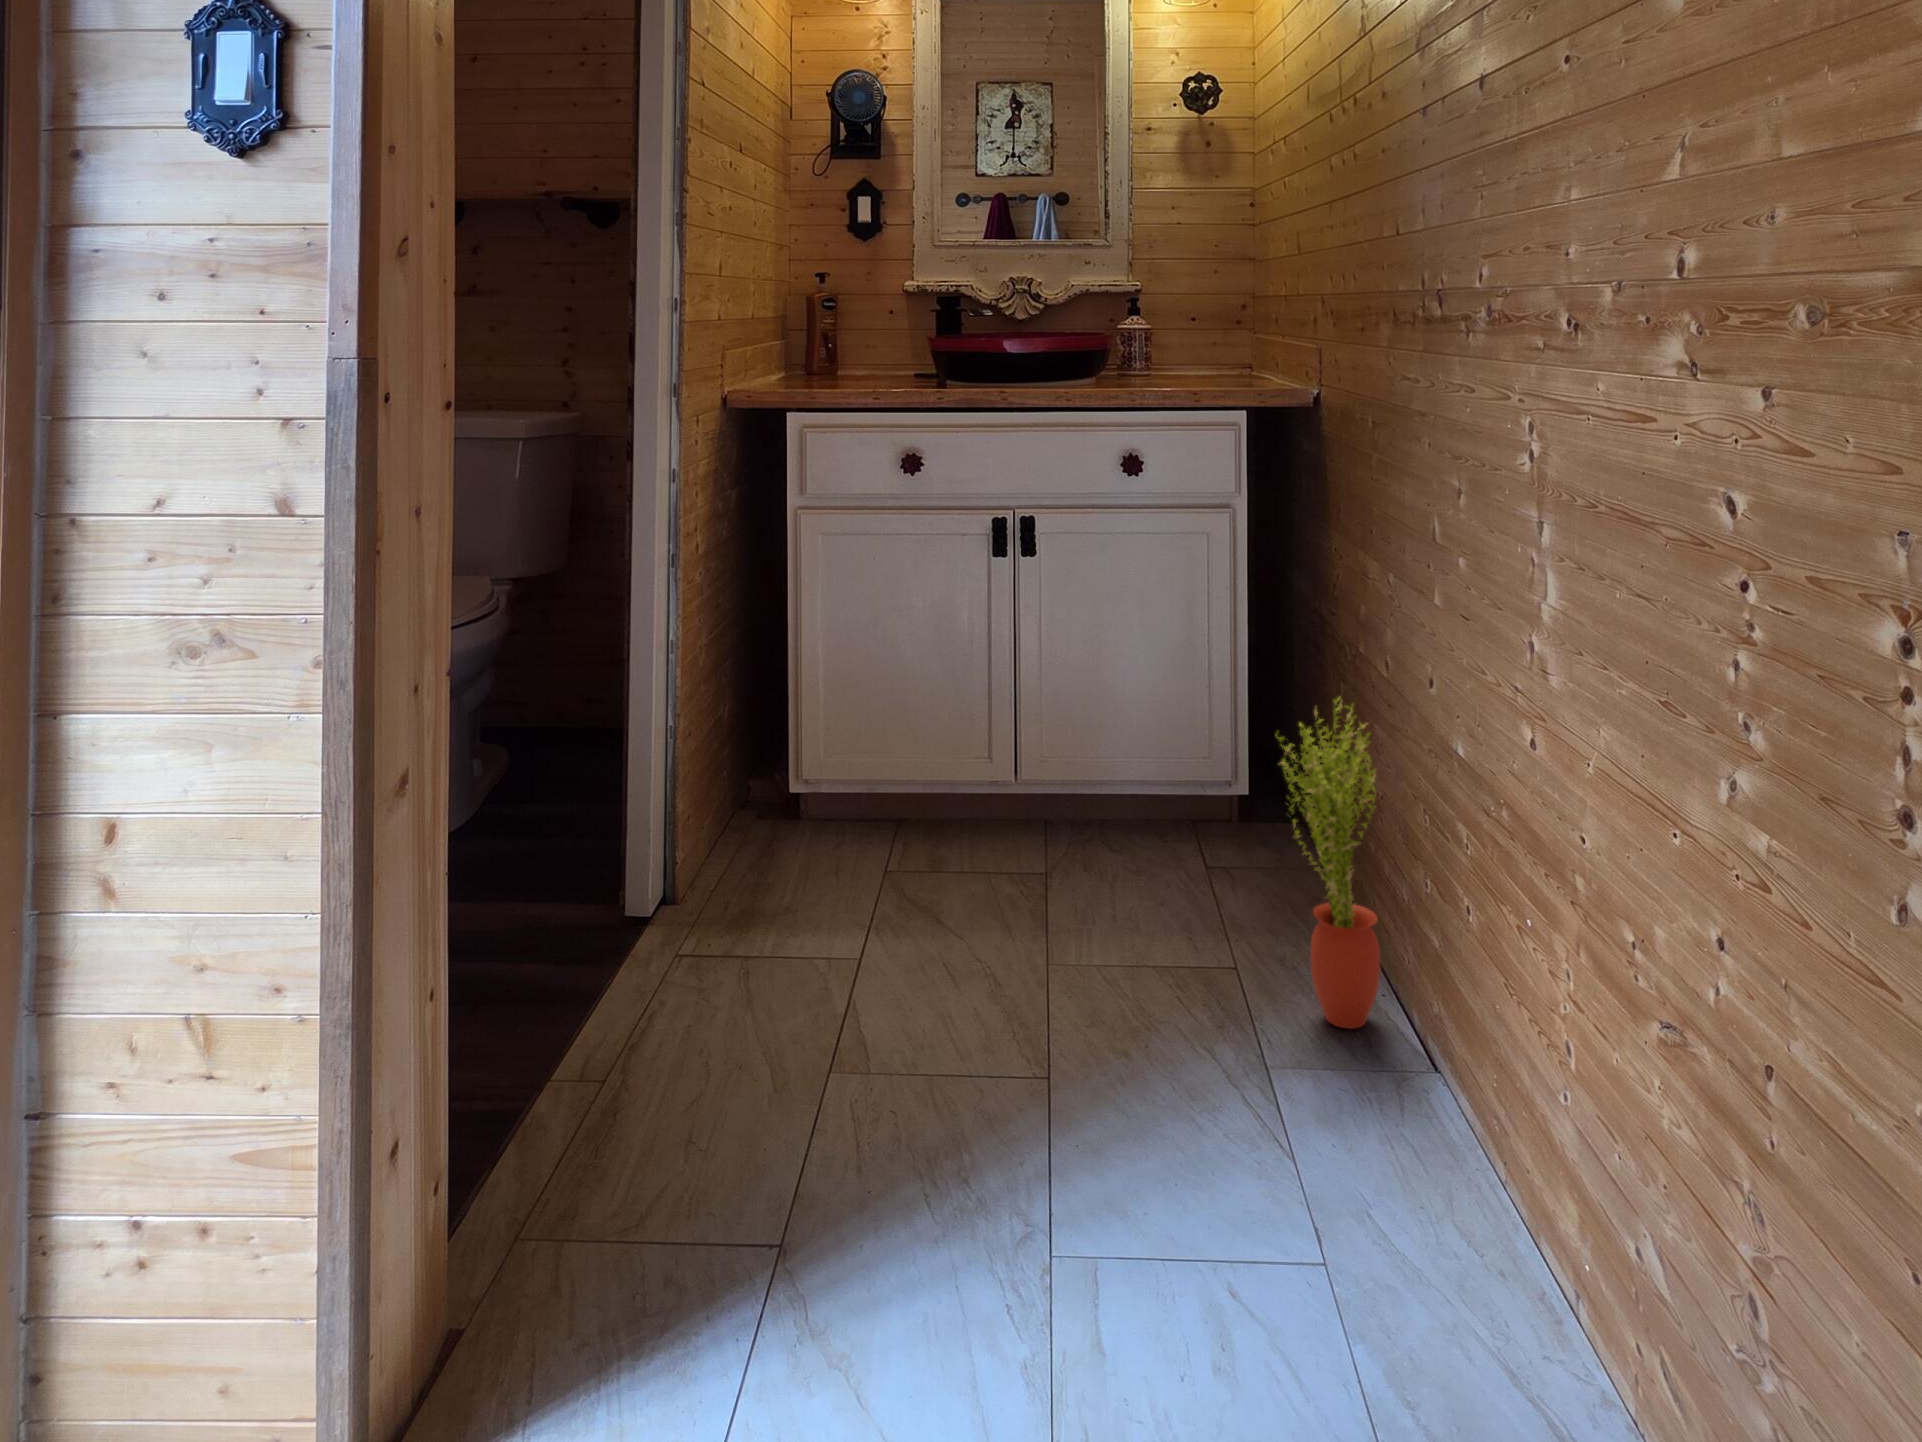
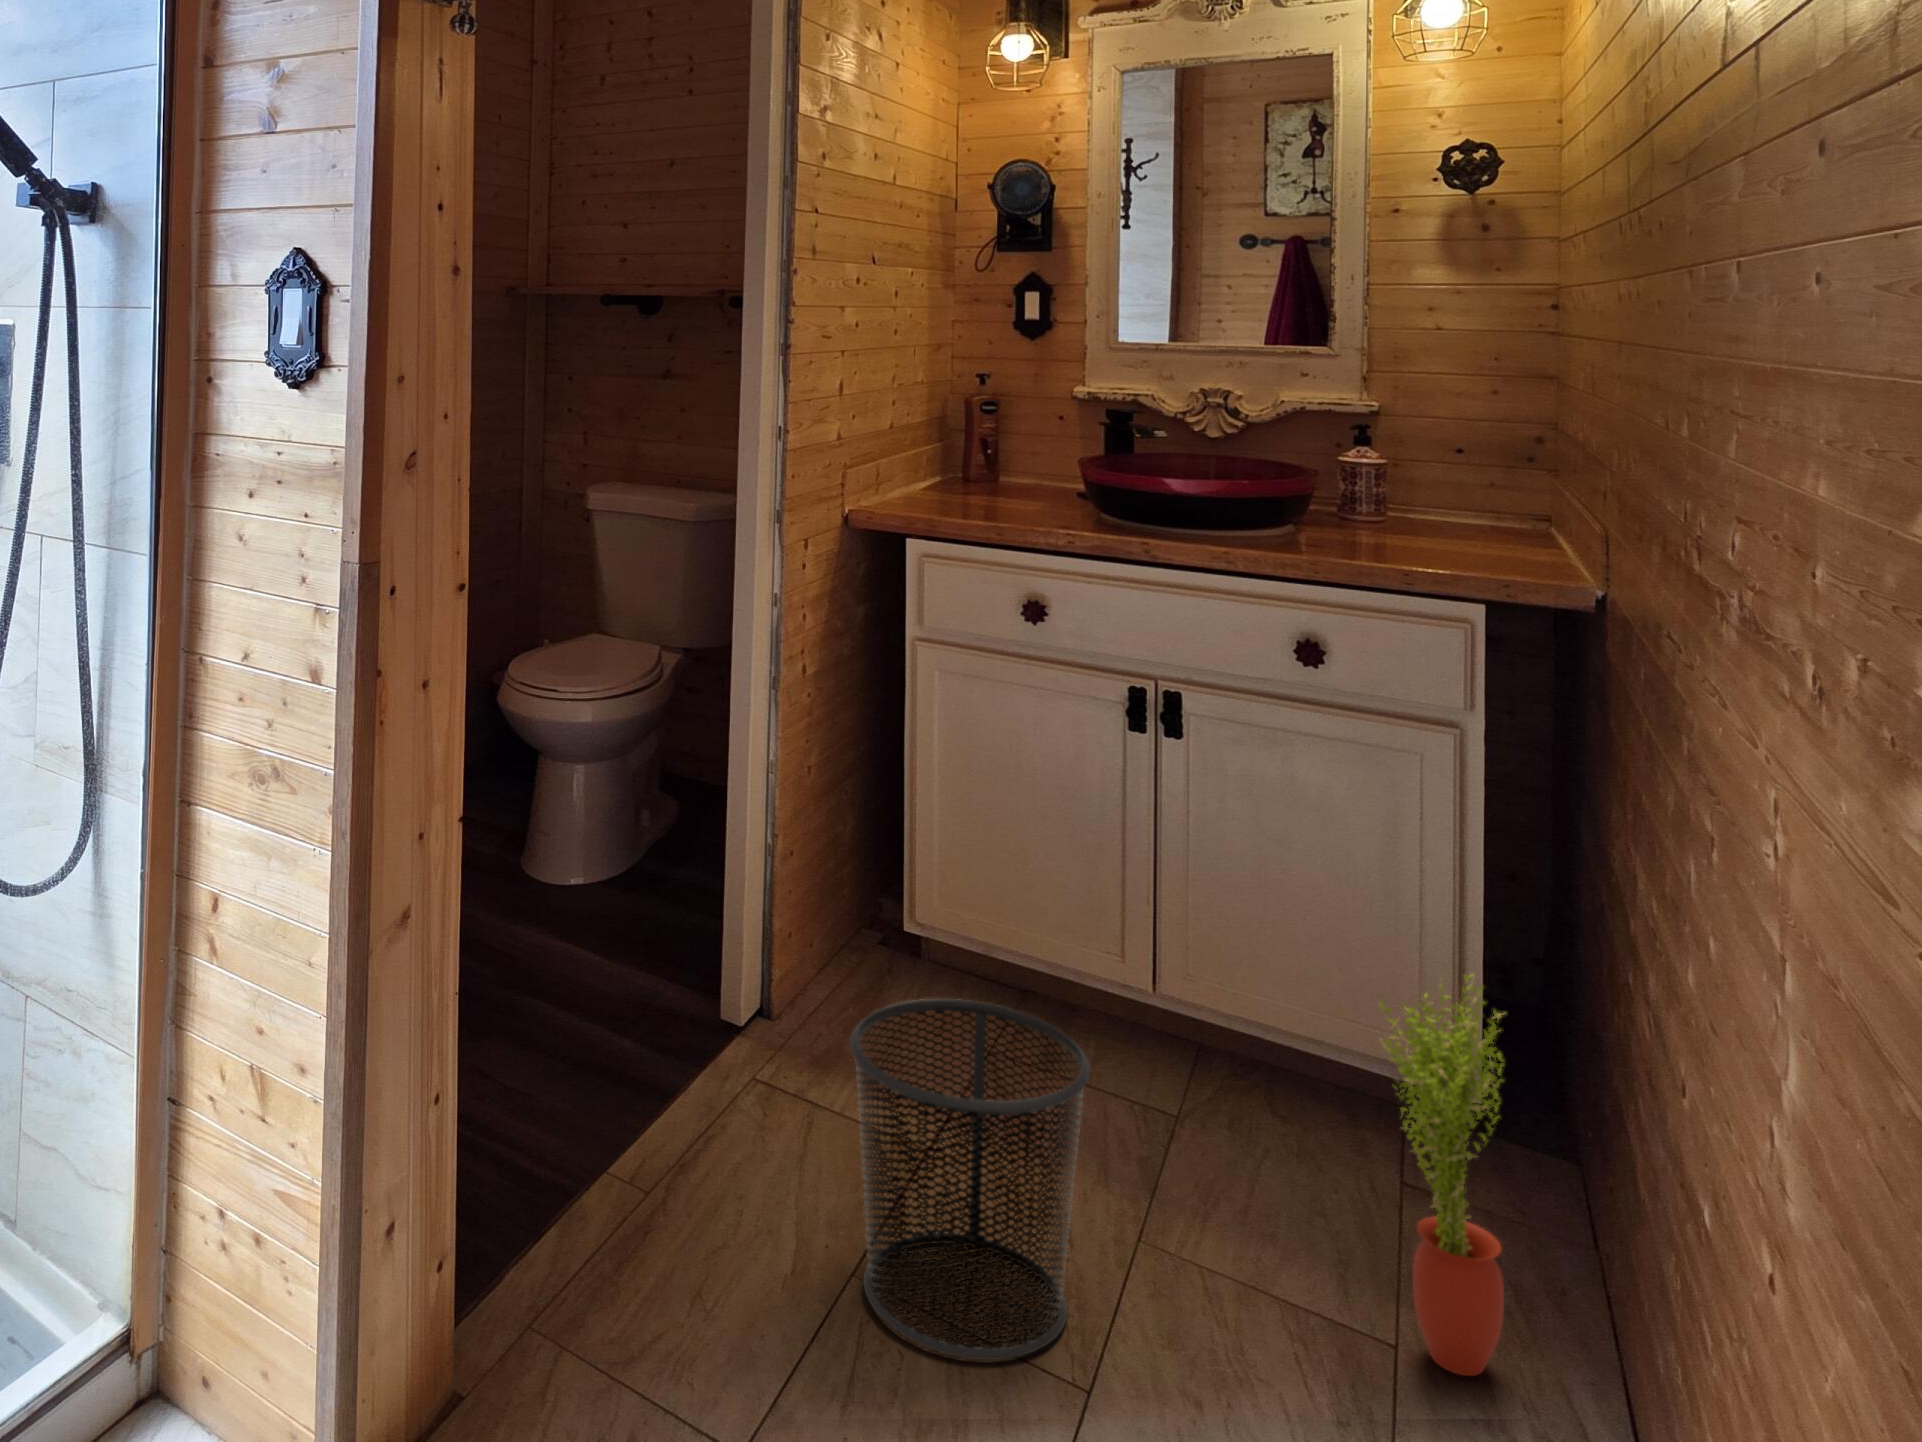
waste bin: none [841,803,1068,1136] -> present [850,999,1090,1360]

